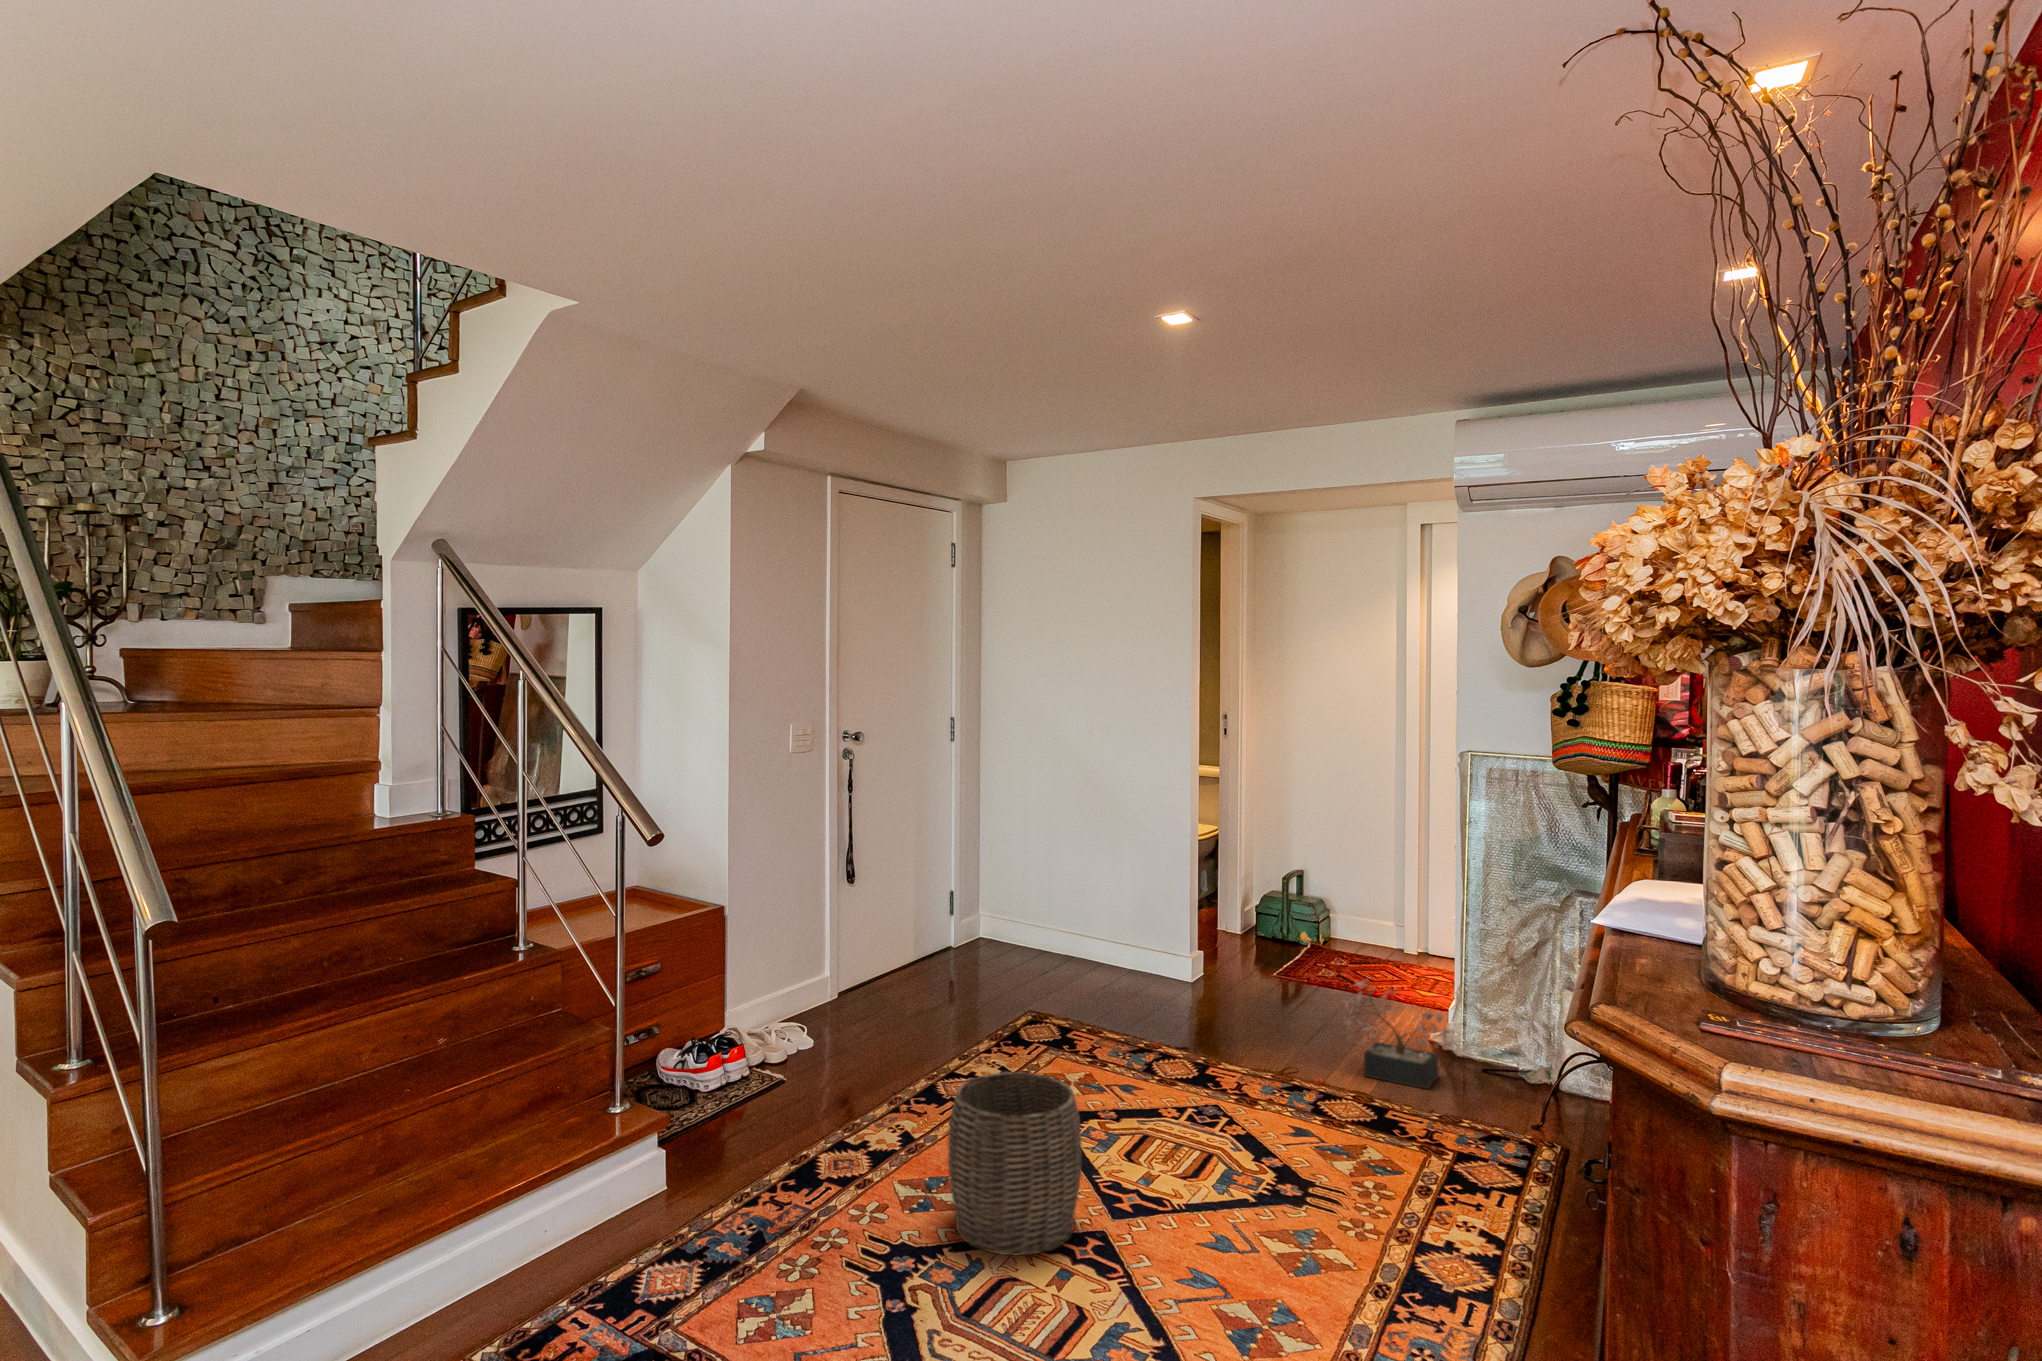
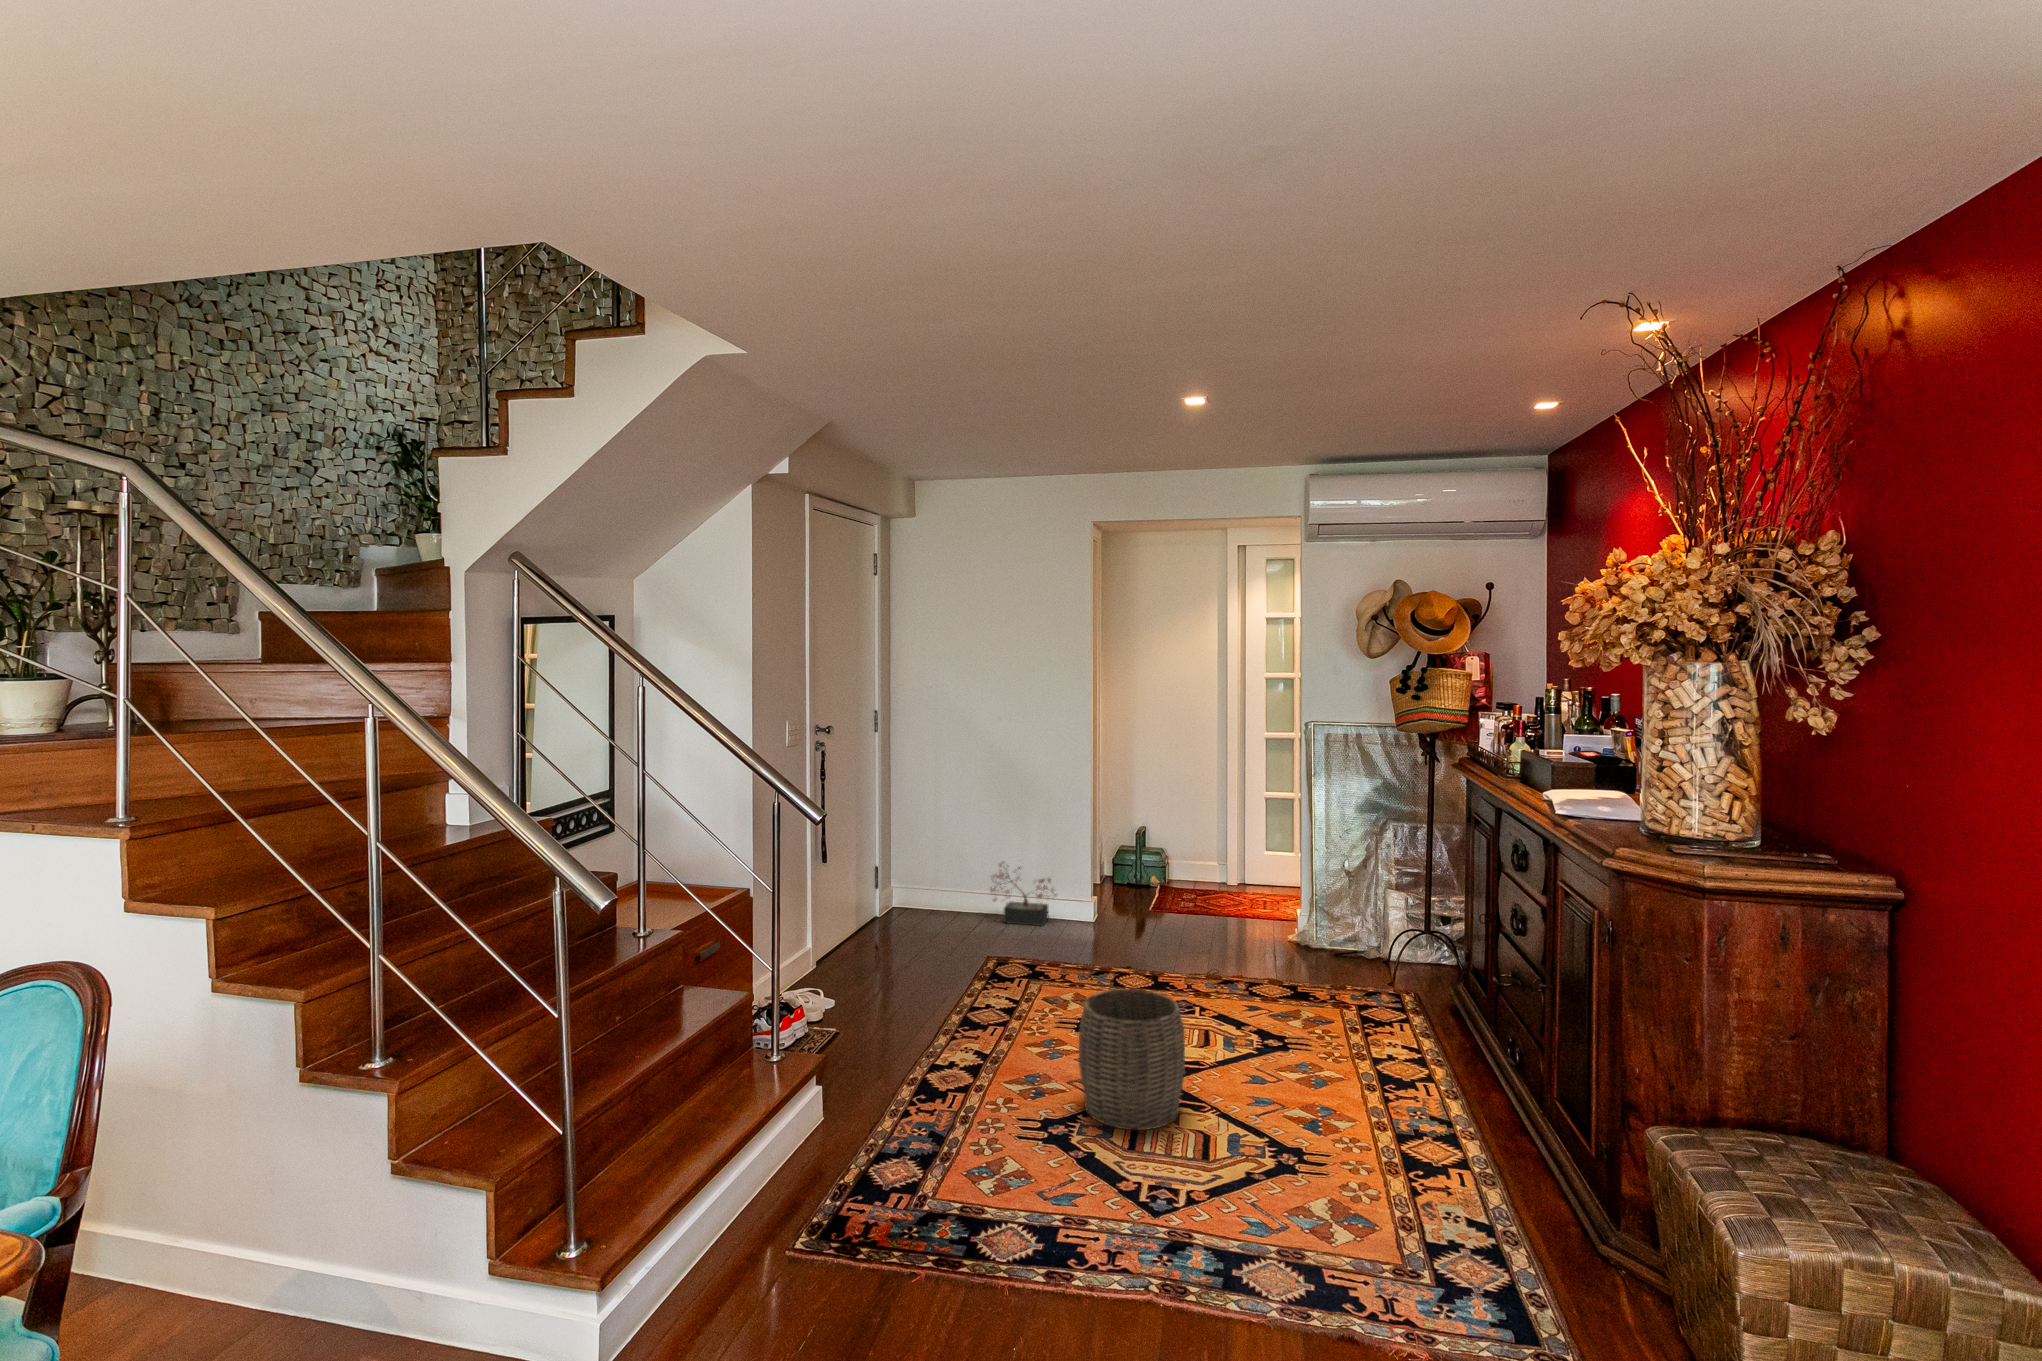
decorative plant: present [1343,979,1452,1089] -> present [990,862,1056,926]

